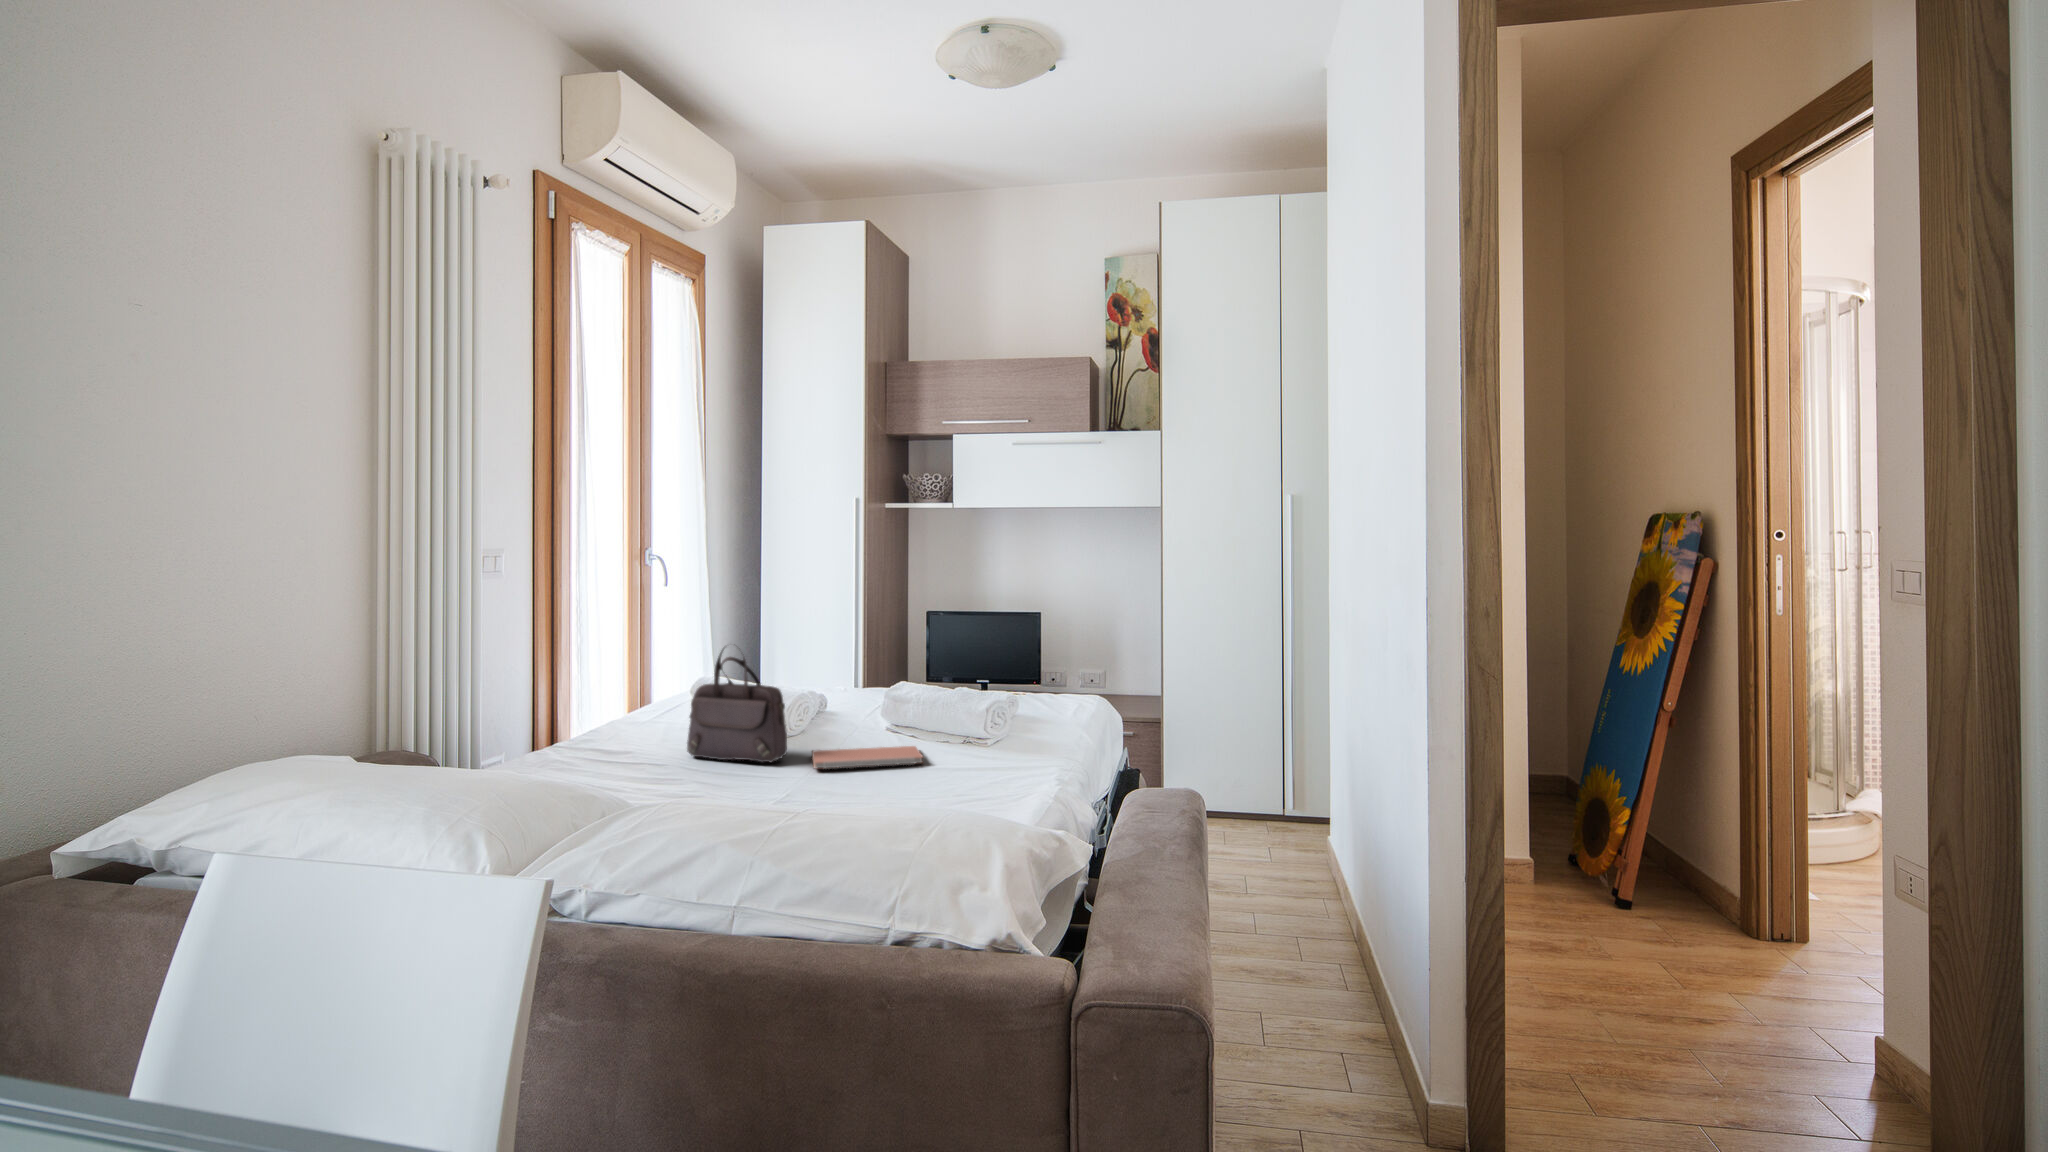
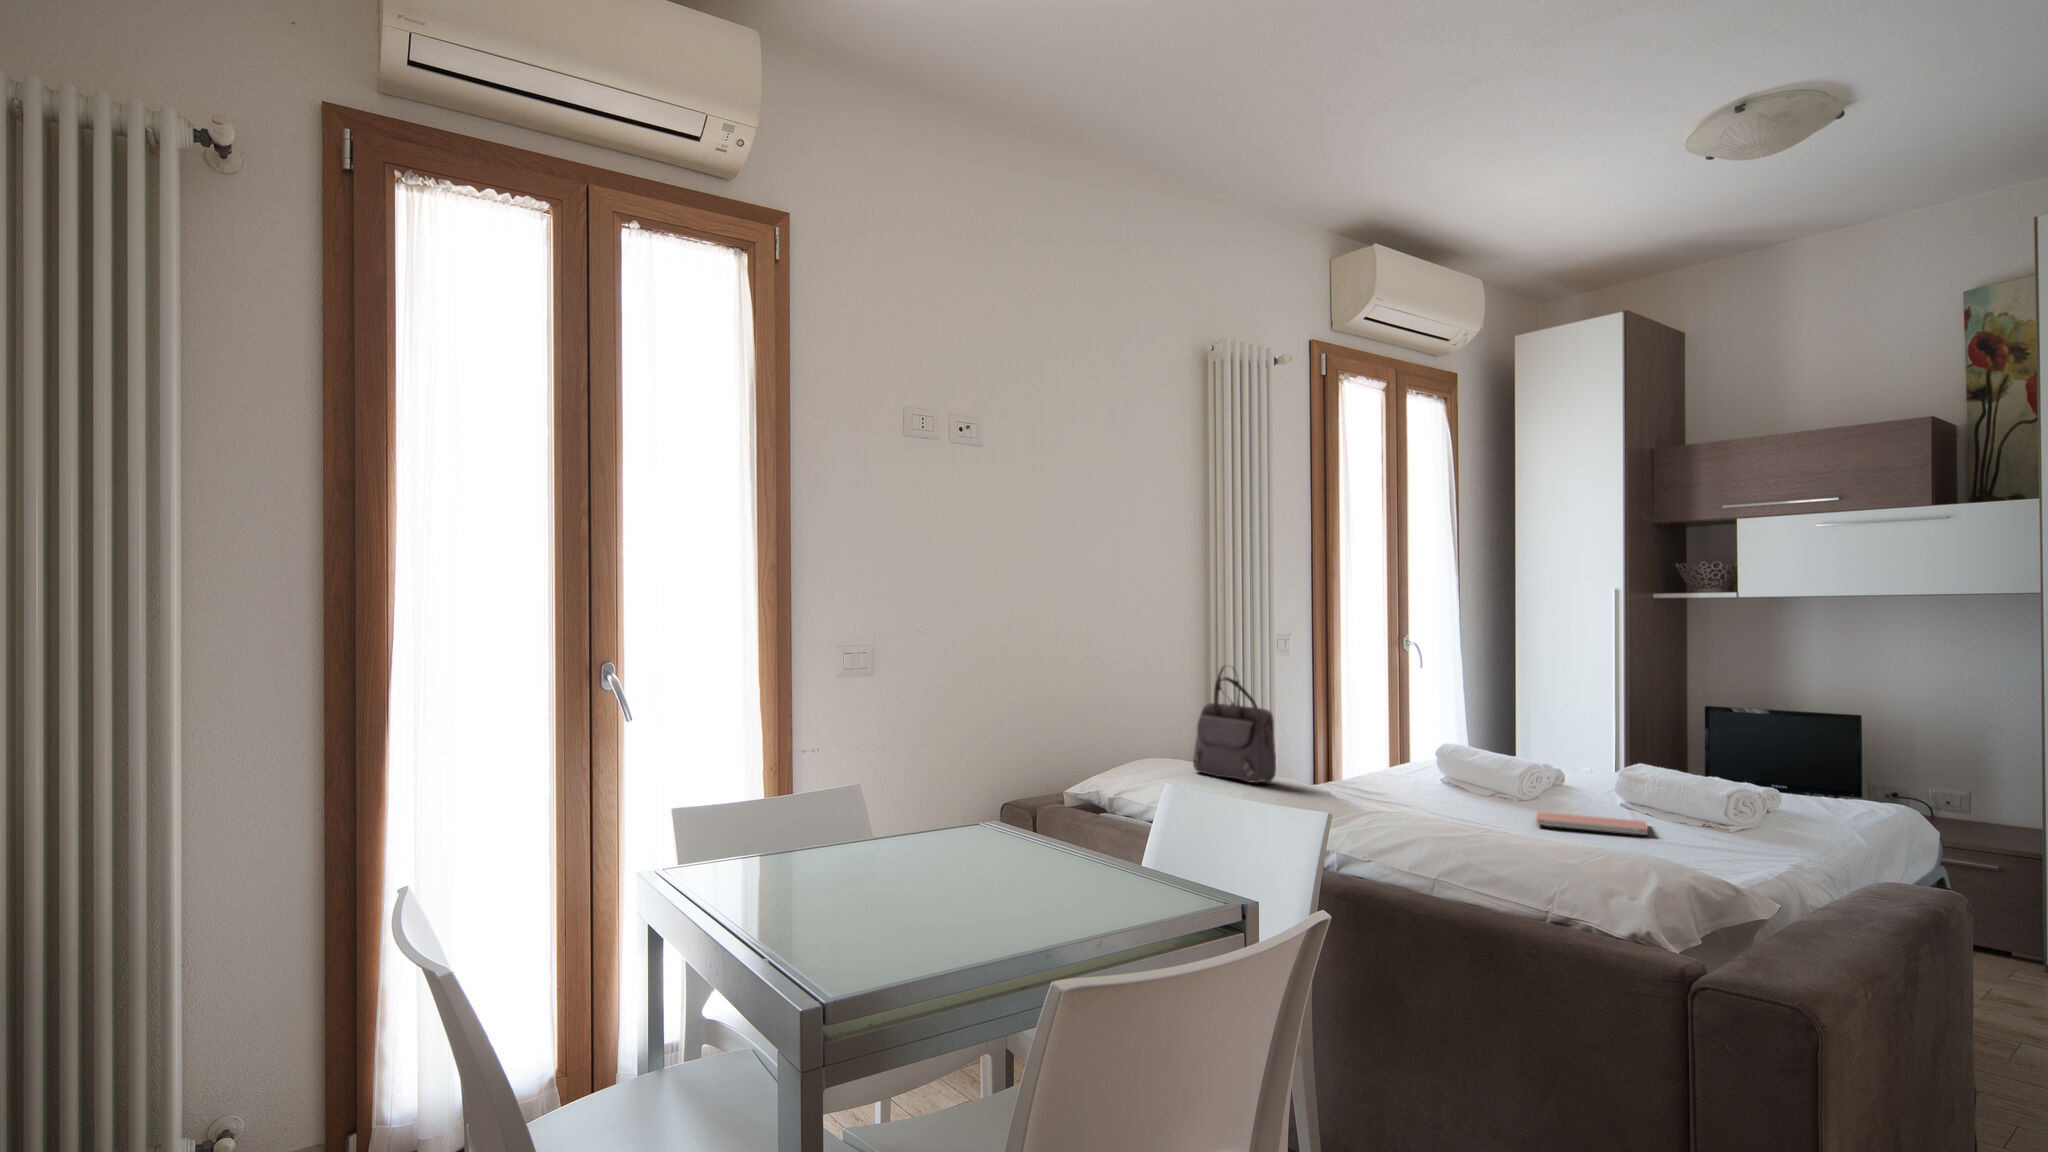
handbag: present [687,648,787,762] -> present [1193,667,1276,783]

